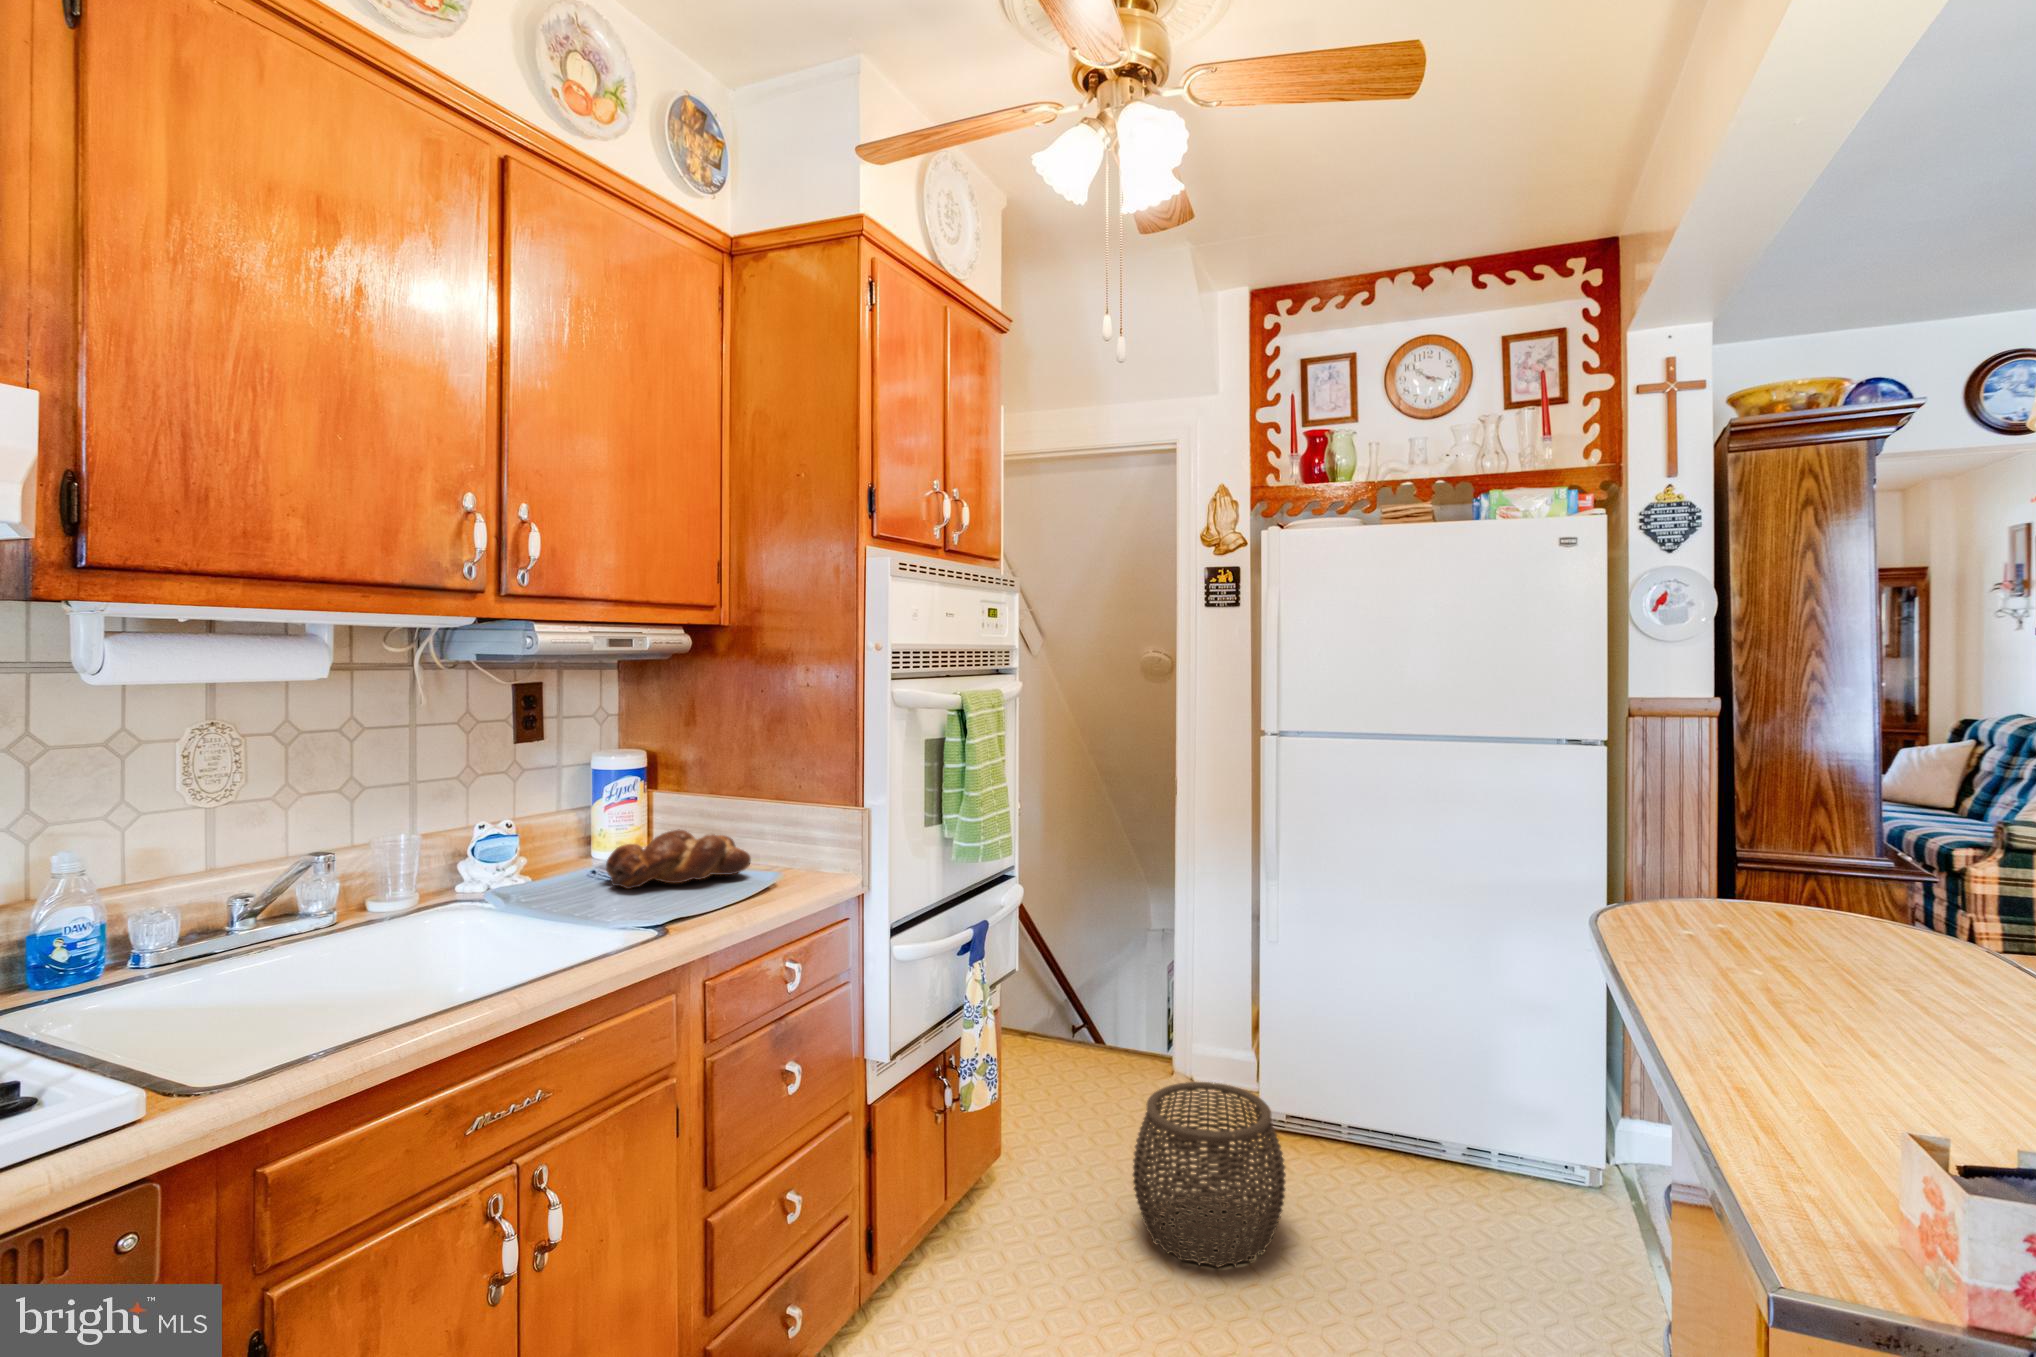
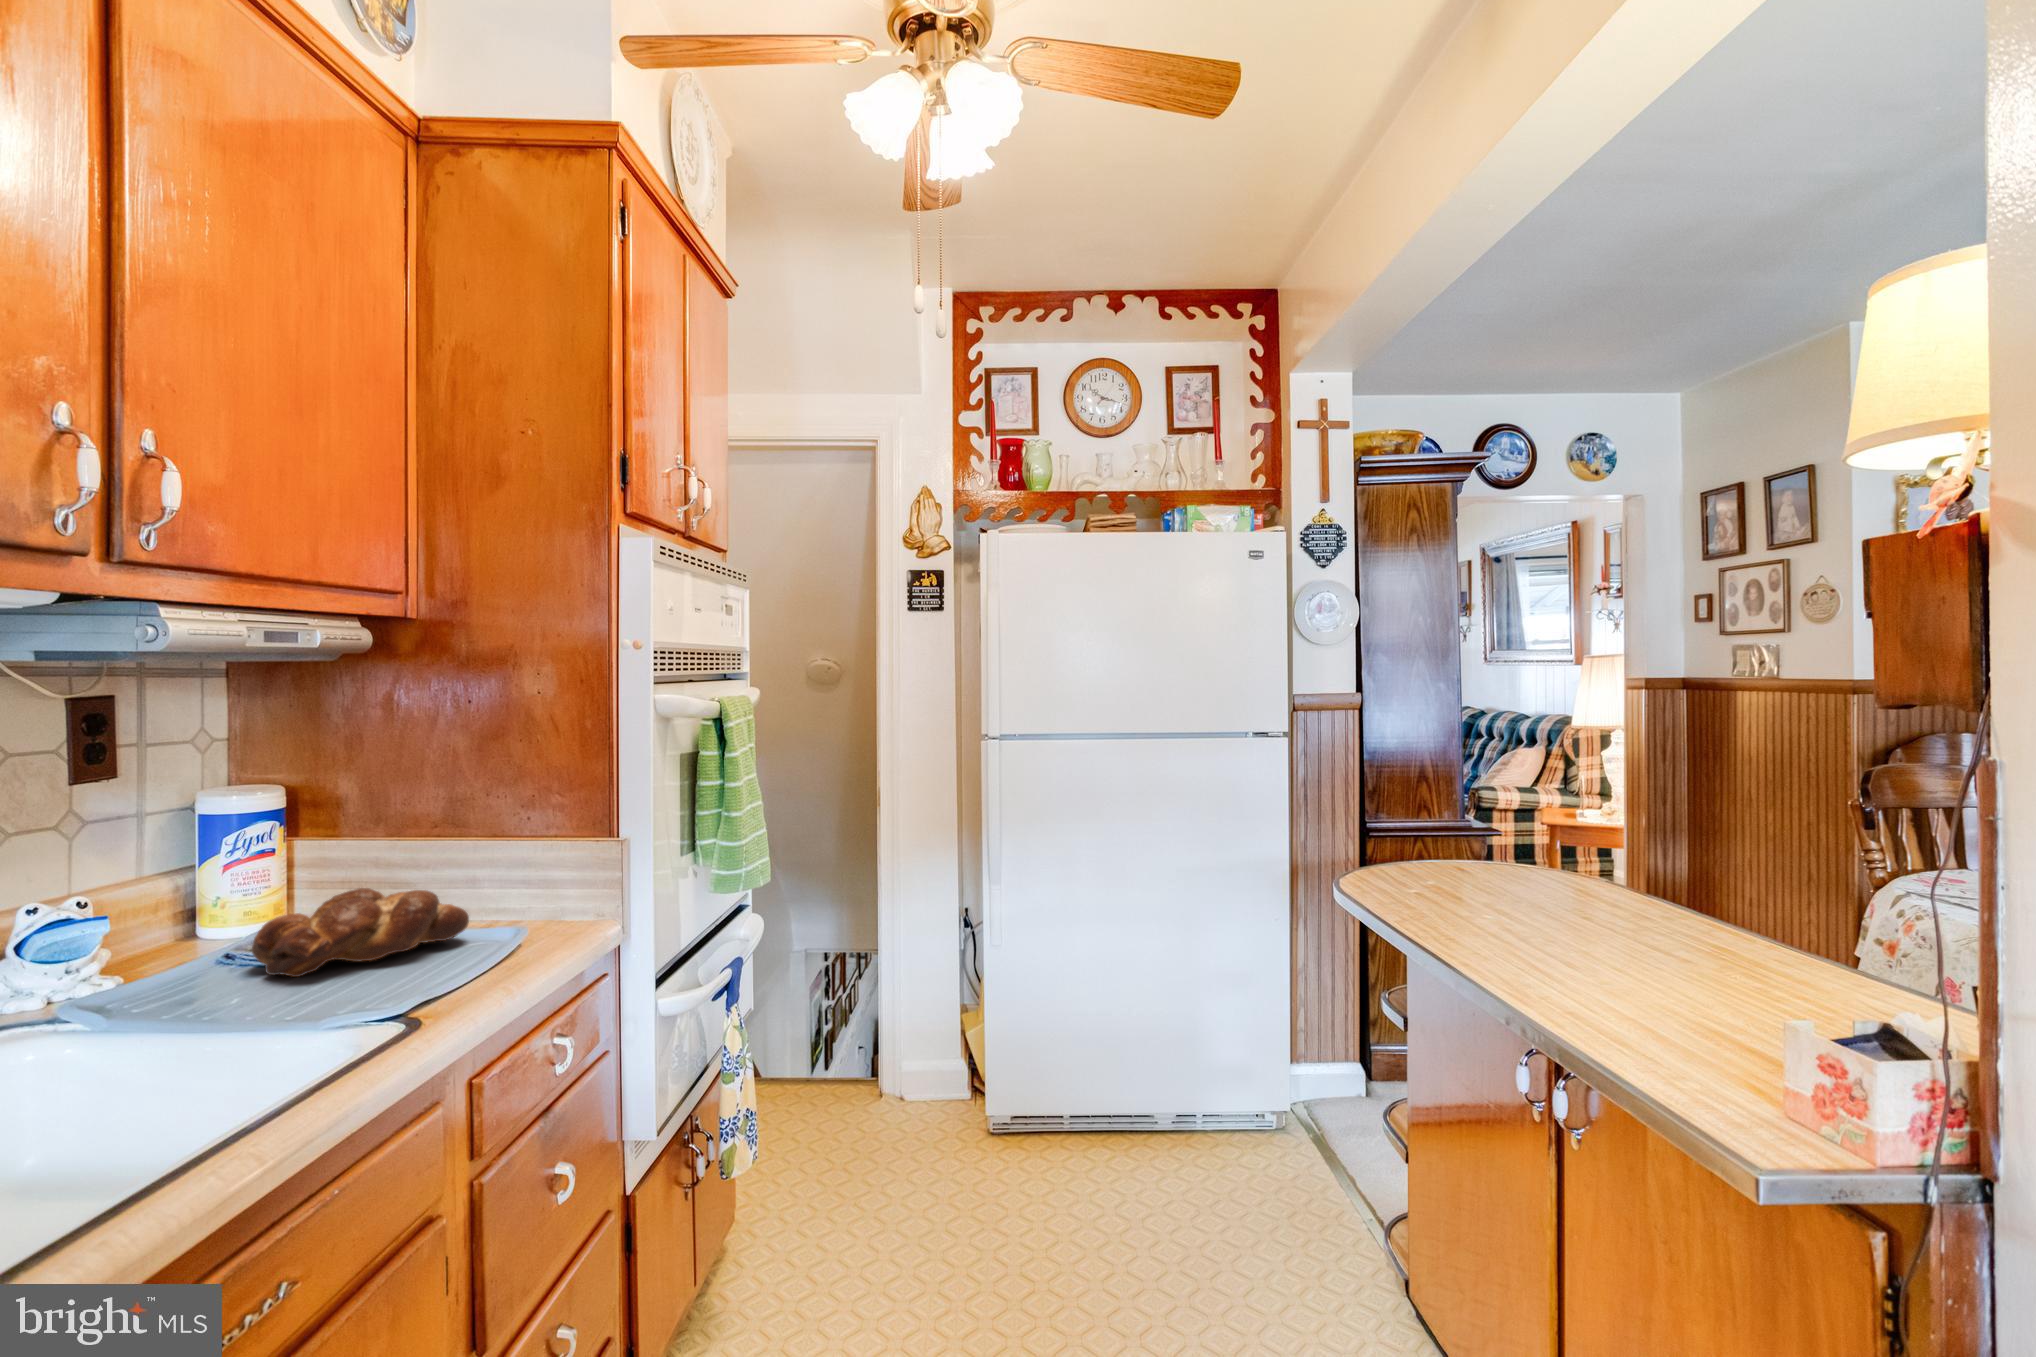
woven basket: present [1133,1082,1286,1267] -> none [896,1096,1052,1290]

